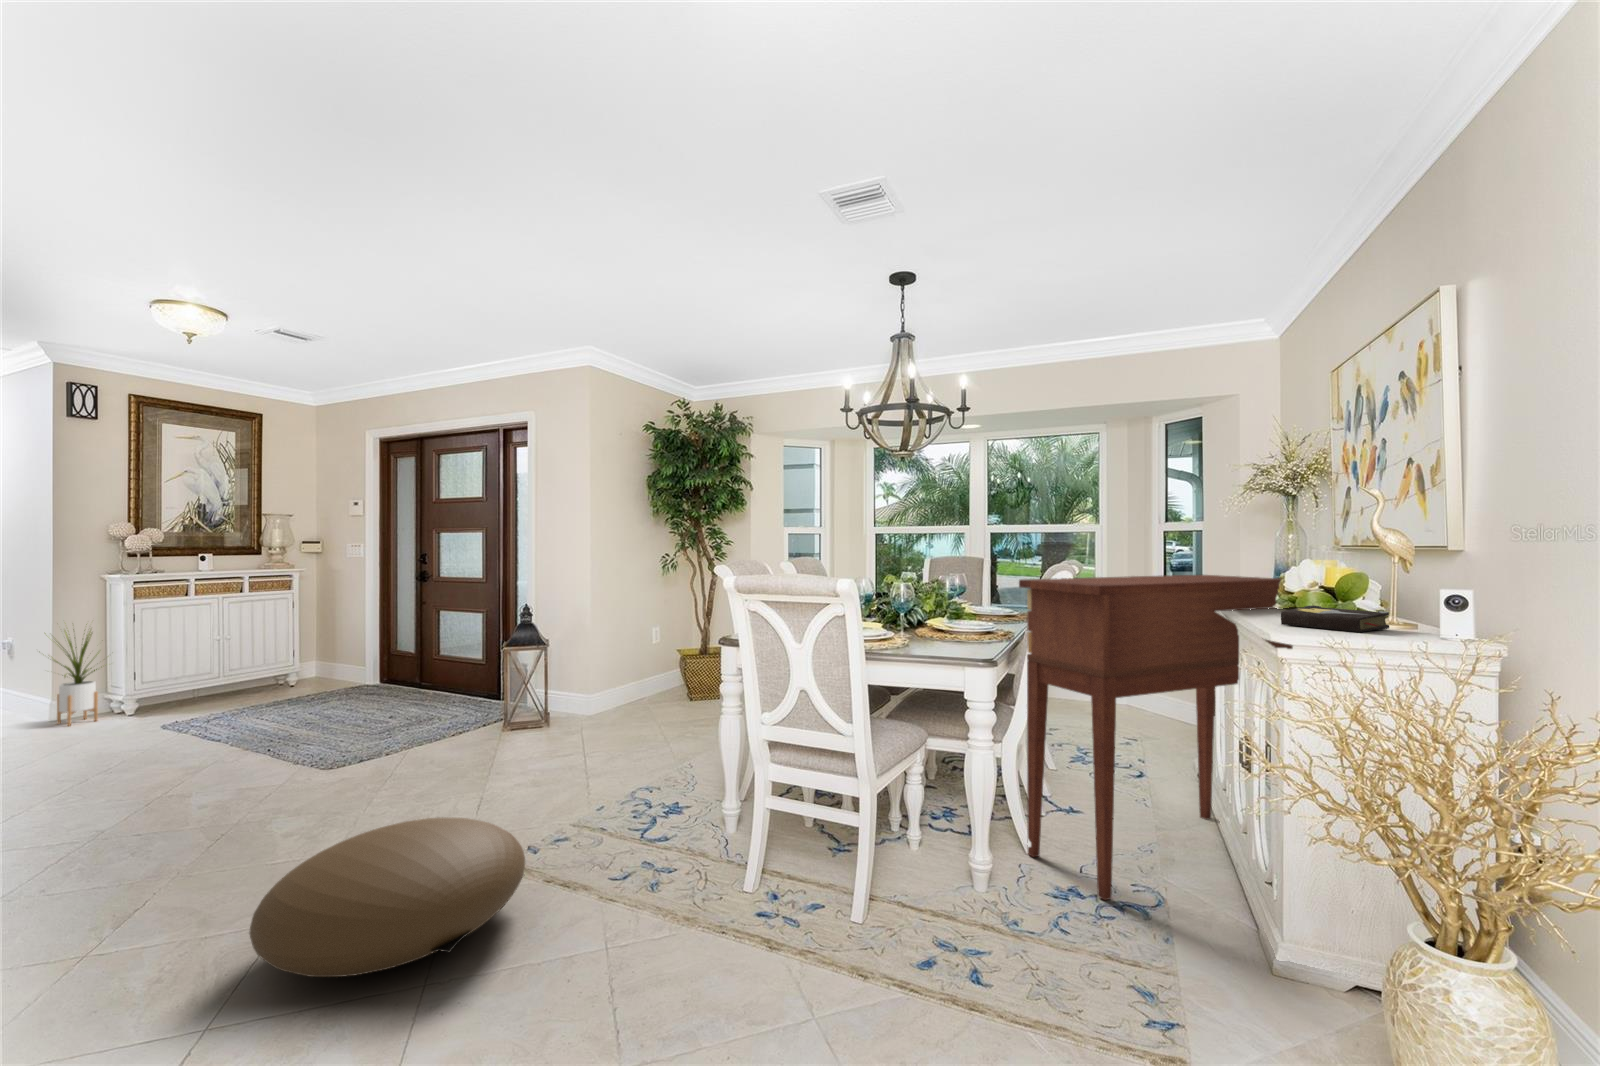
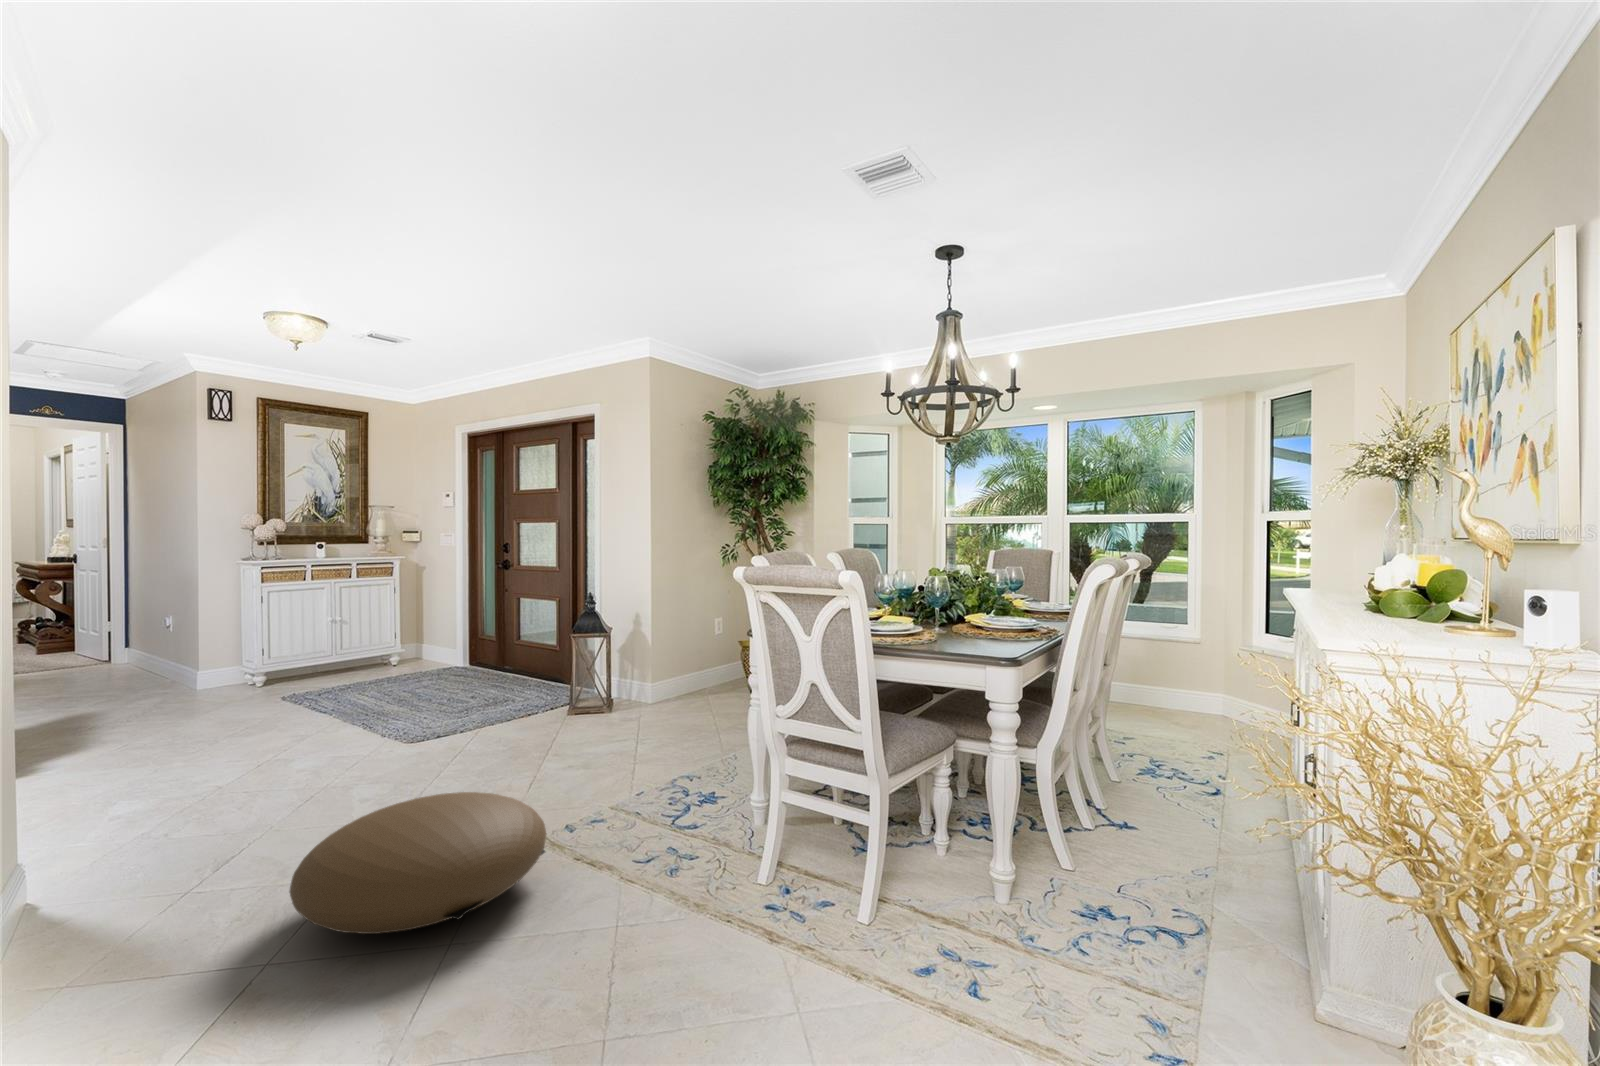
console table: present [1019,575,1293,900] -> none [1058,569,1387,922]
hardback book: present [1281,605,1389,632] -> none [1342,605,1474,637]
house plant: present [54,629,98,726] -> none [180,599,245,694]

